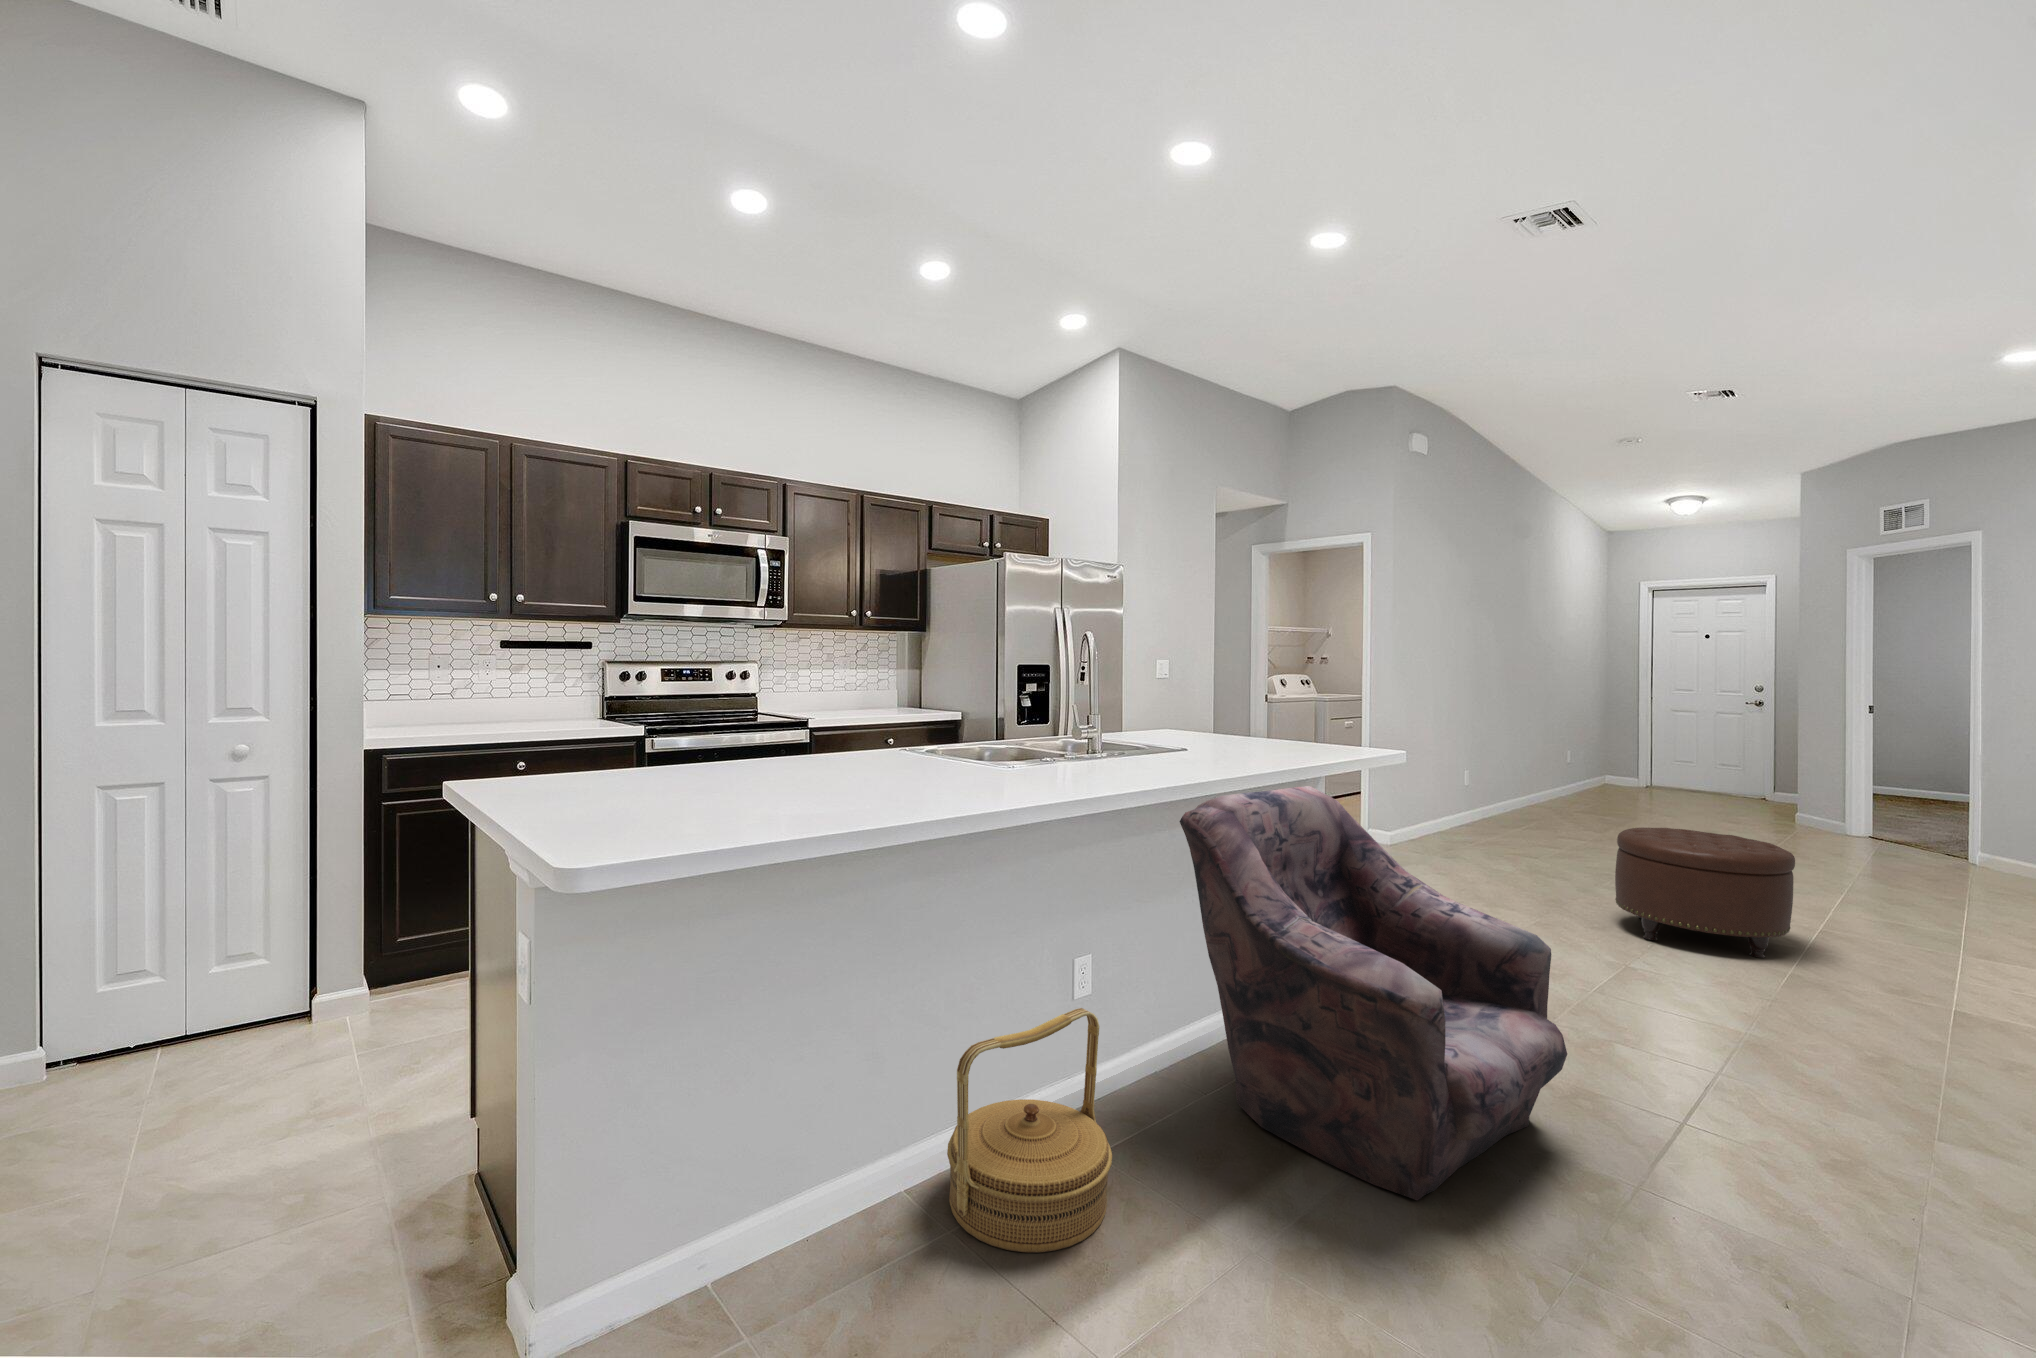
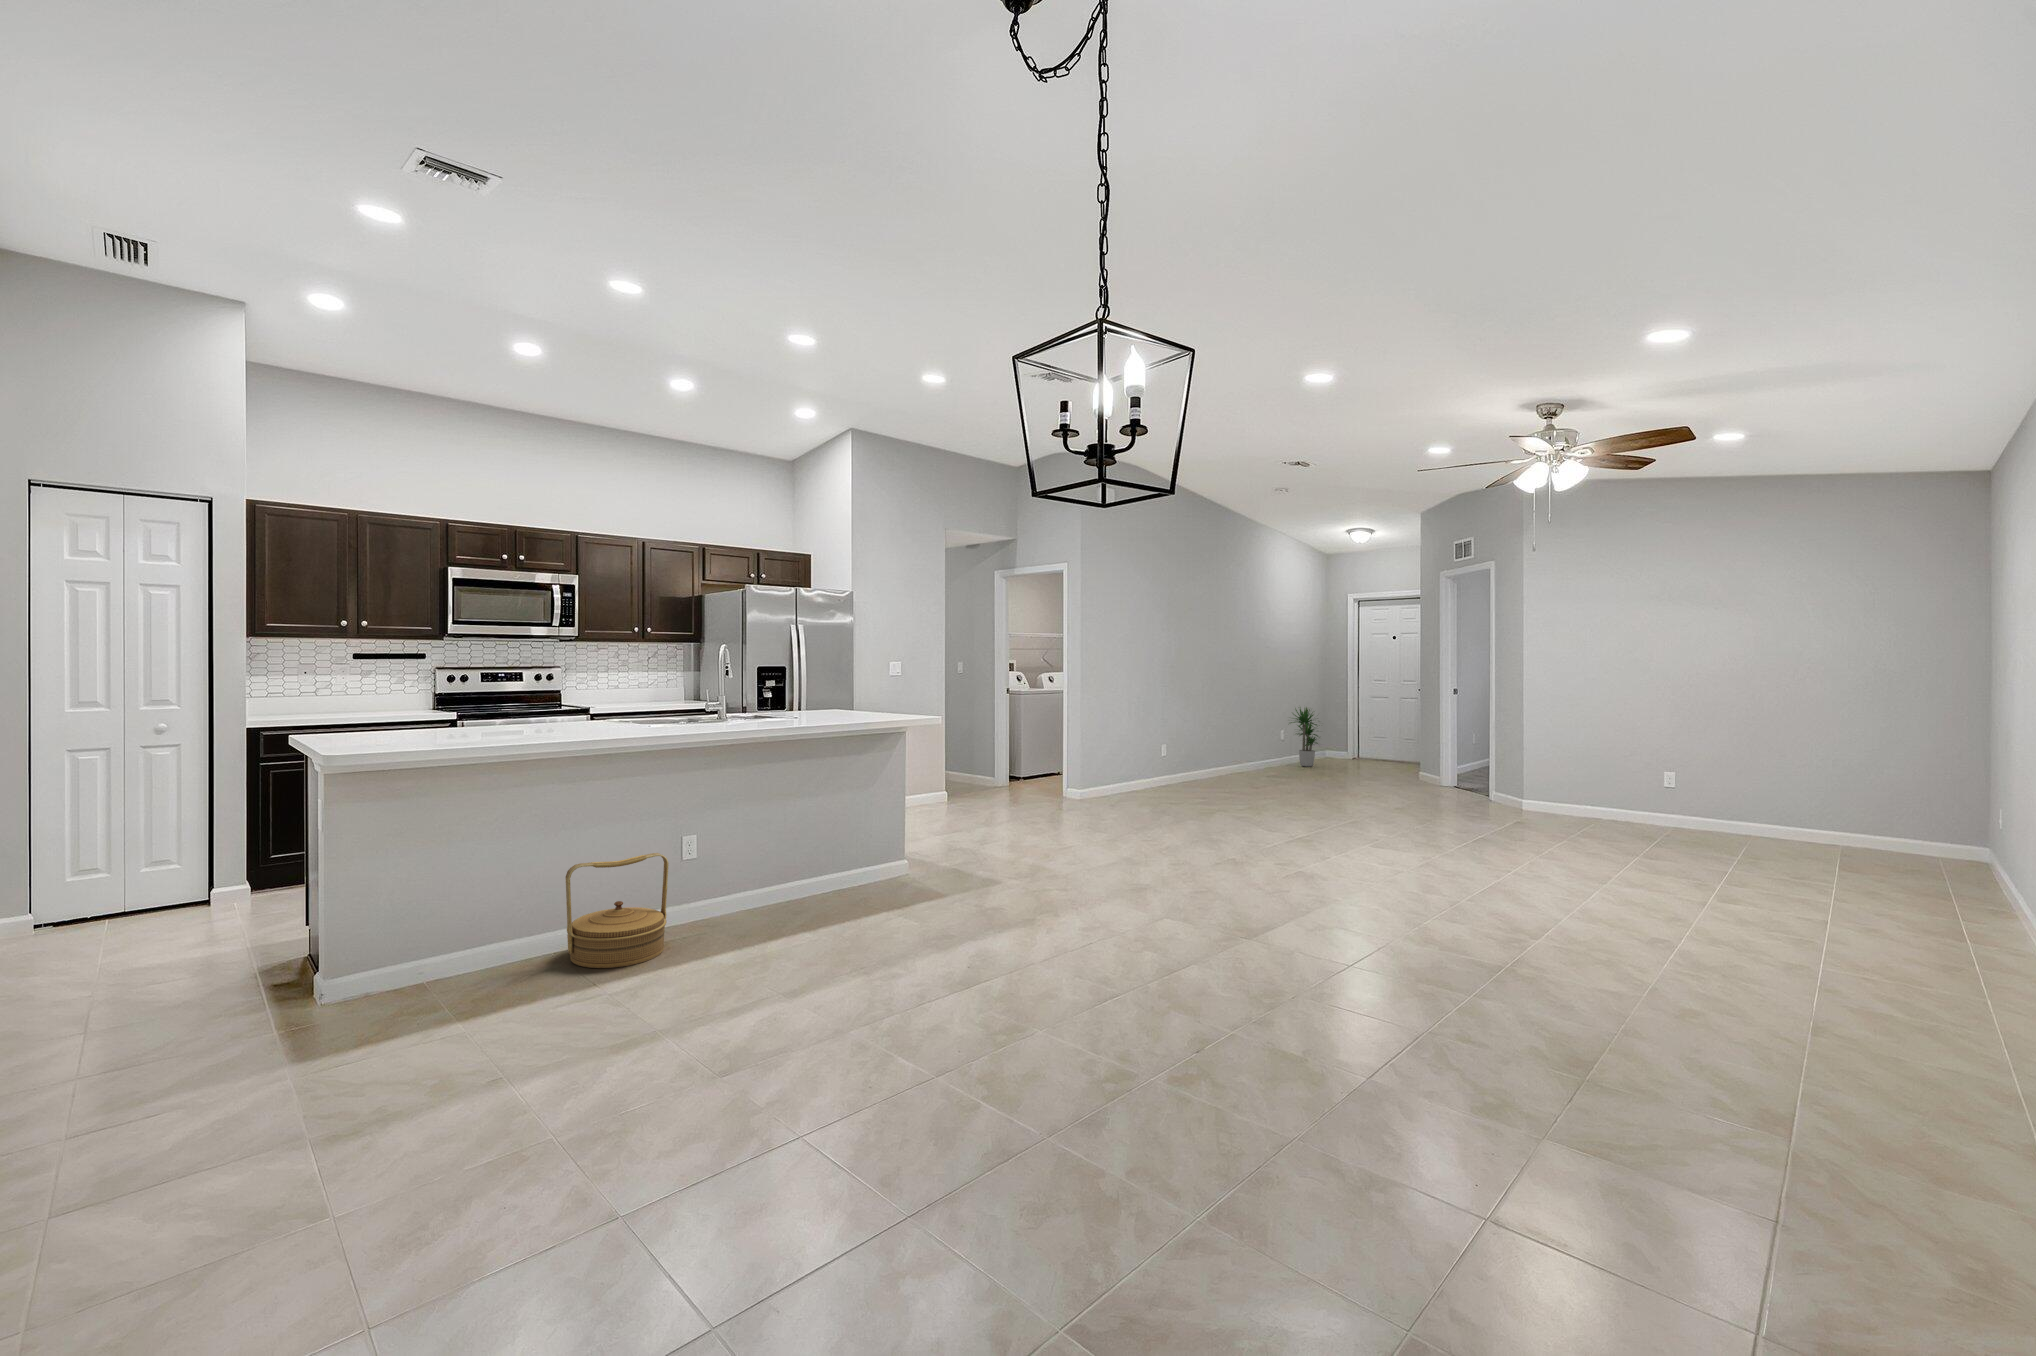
potted plant: none [1577,719,1632,797] -> present [1291,707,1318,767]
armchair: present [1180,786,1567,1201] -> none [755,737,963,947]
ottoman: present [1615,827,1795,958] -> none [1161,773,1260,854]

